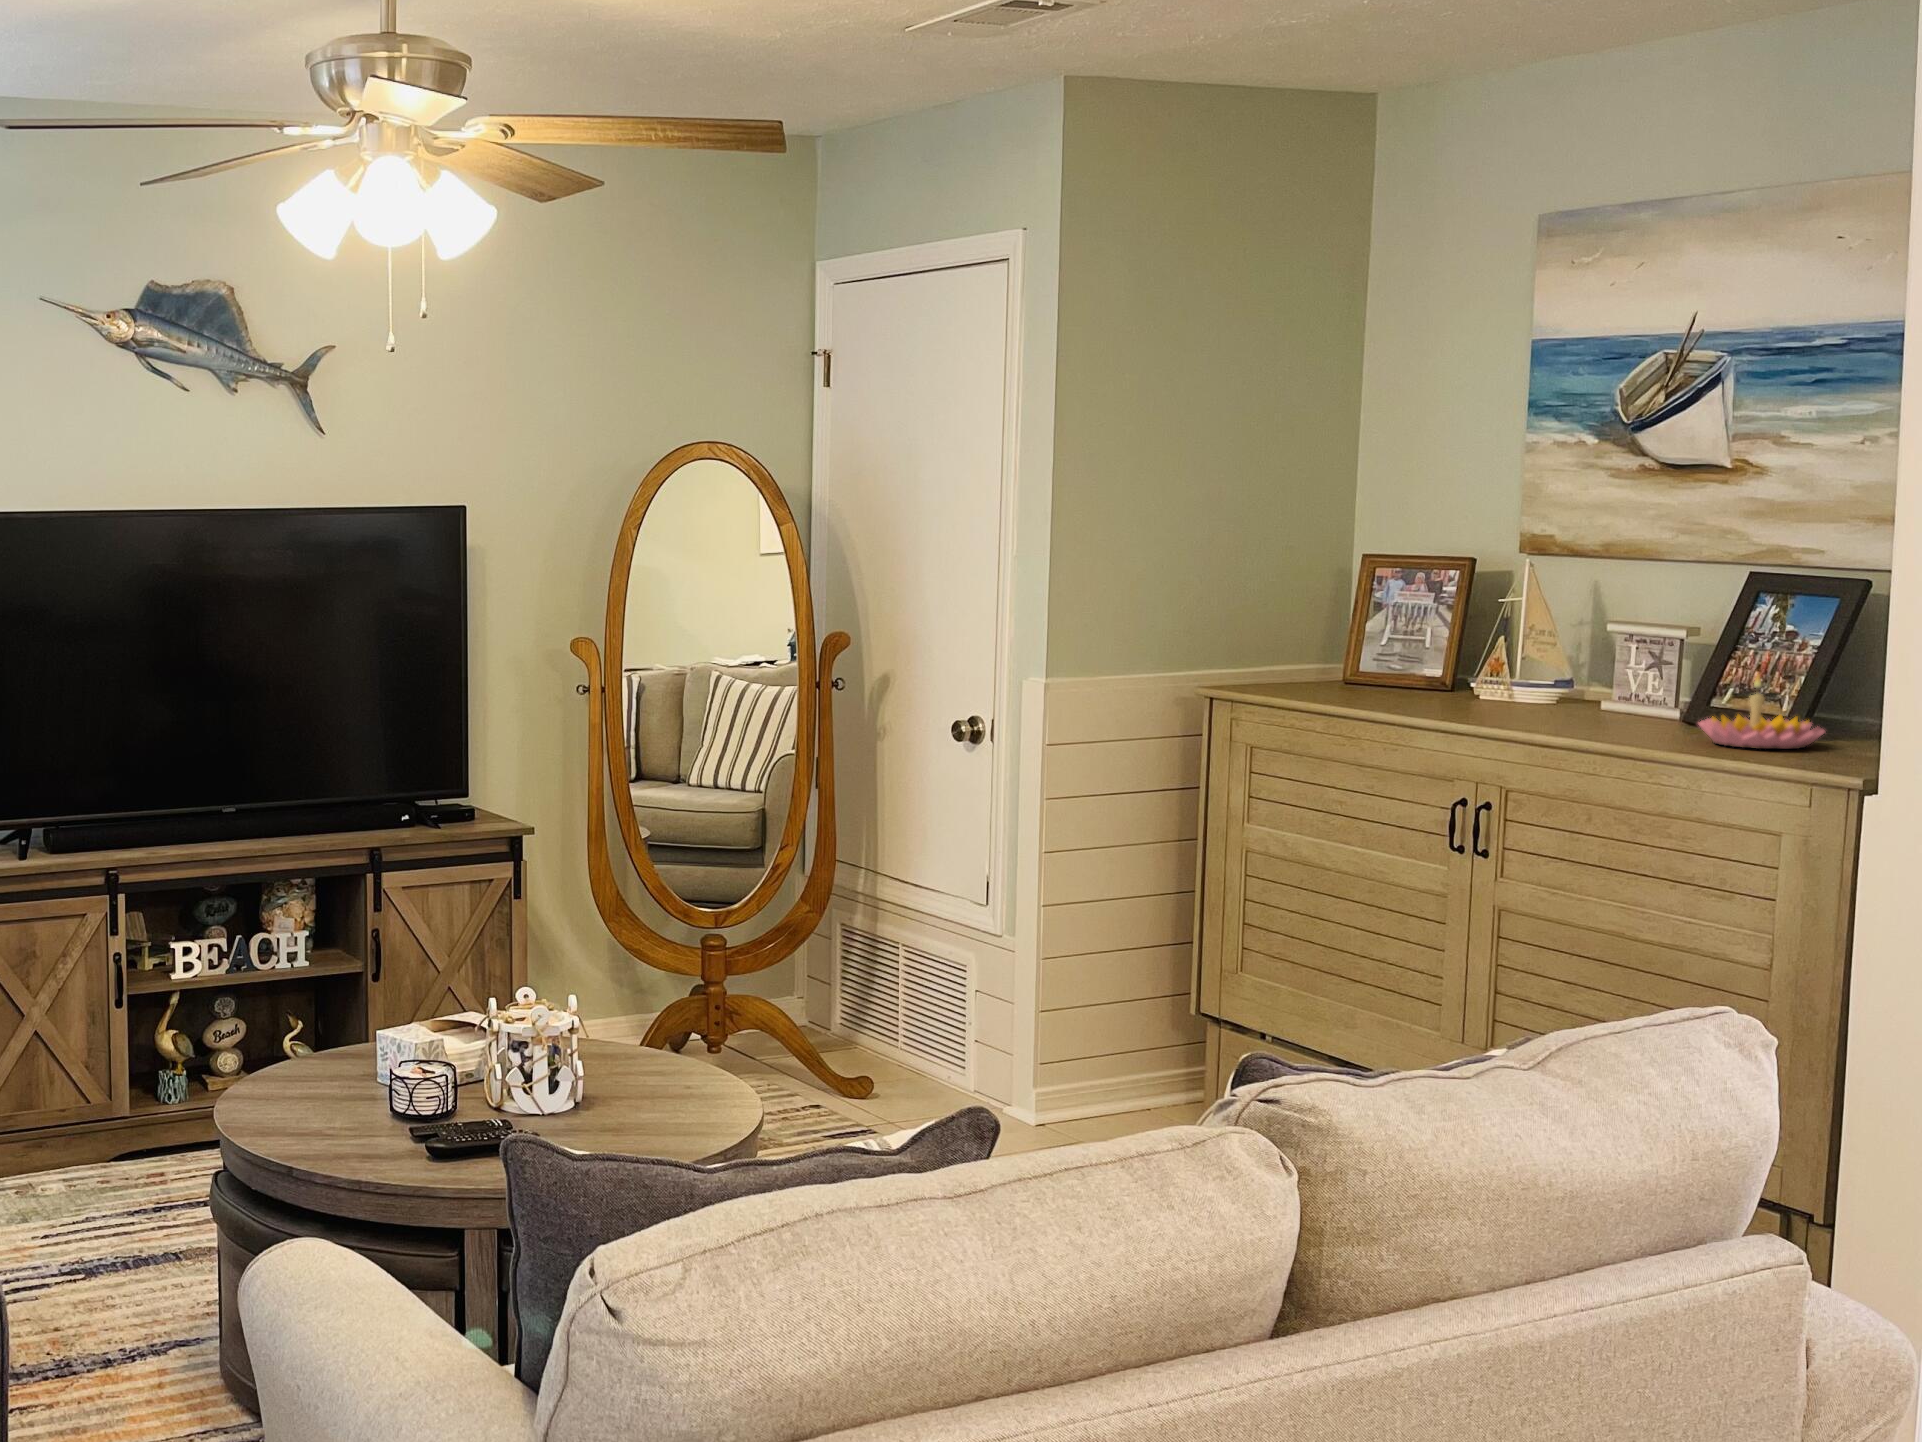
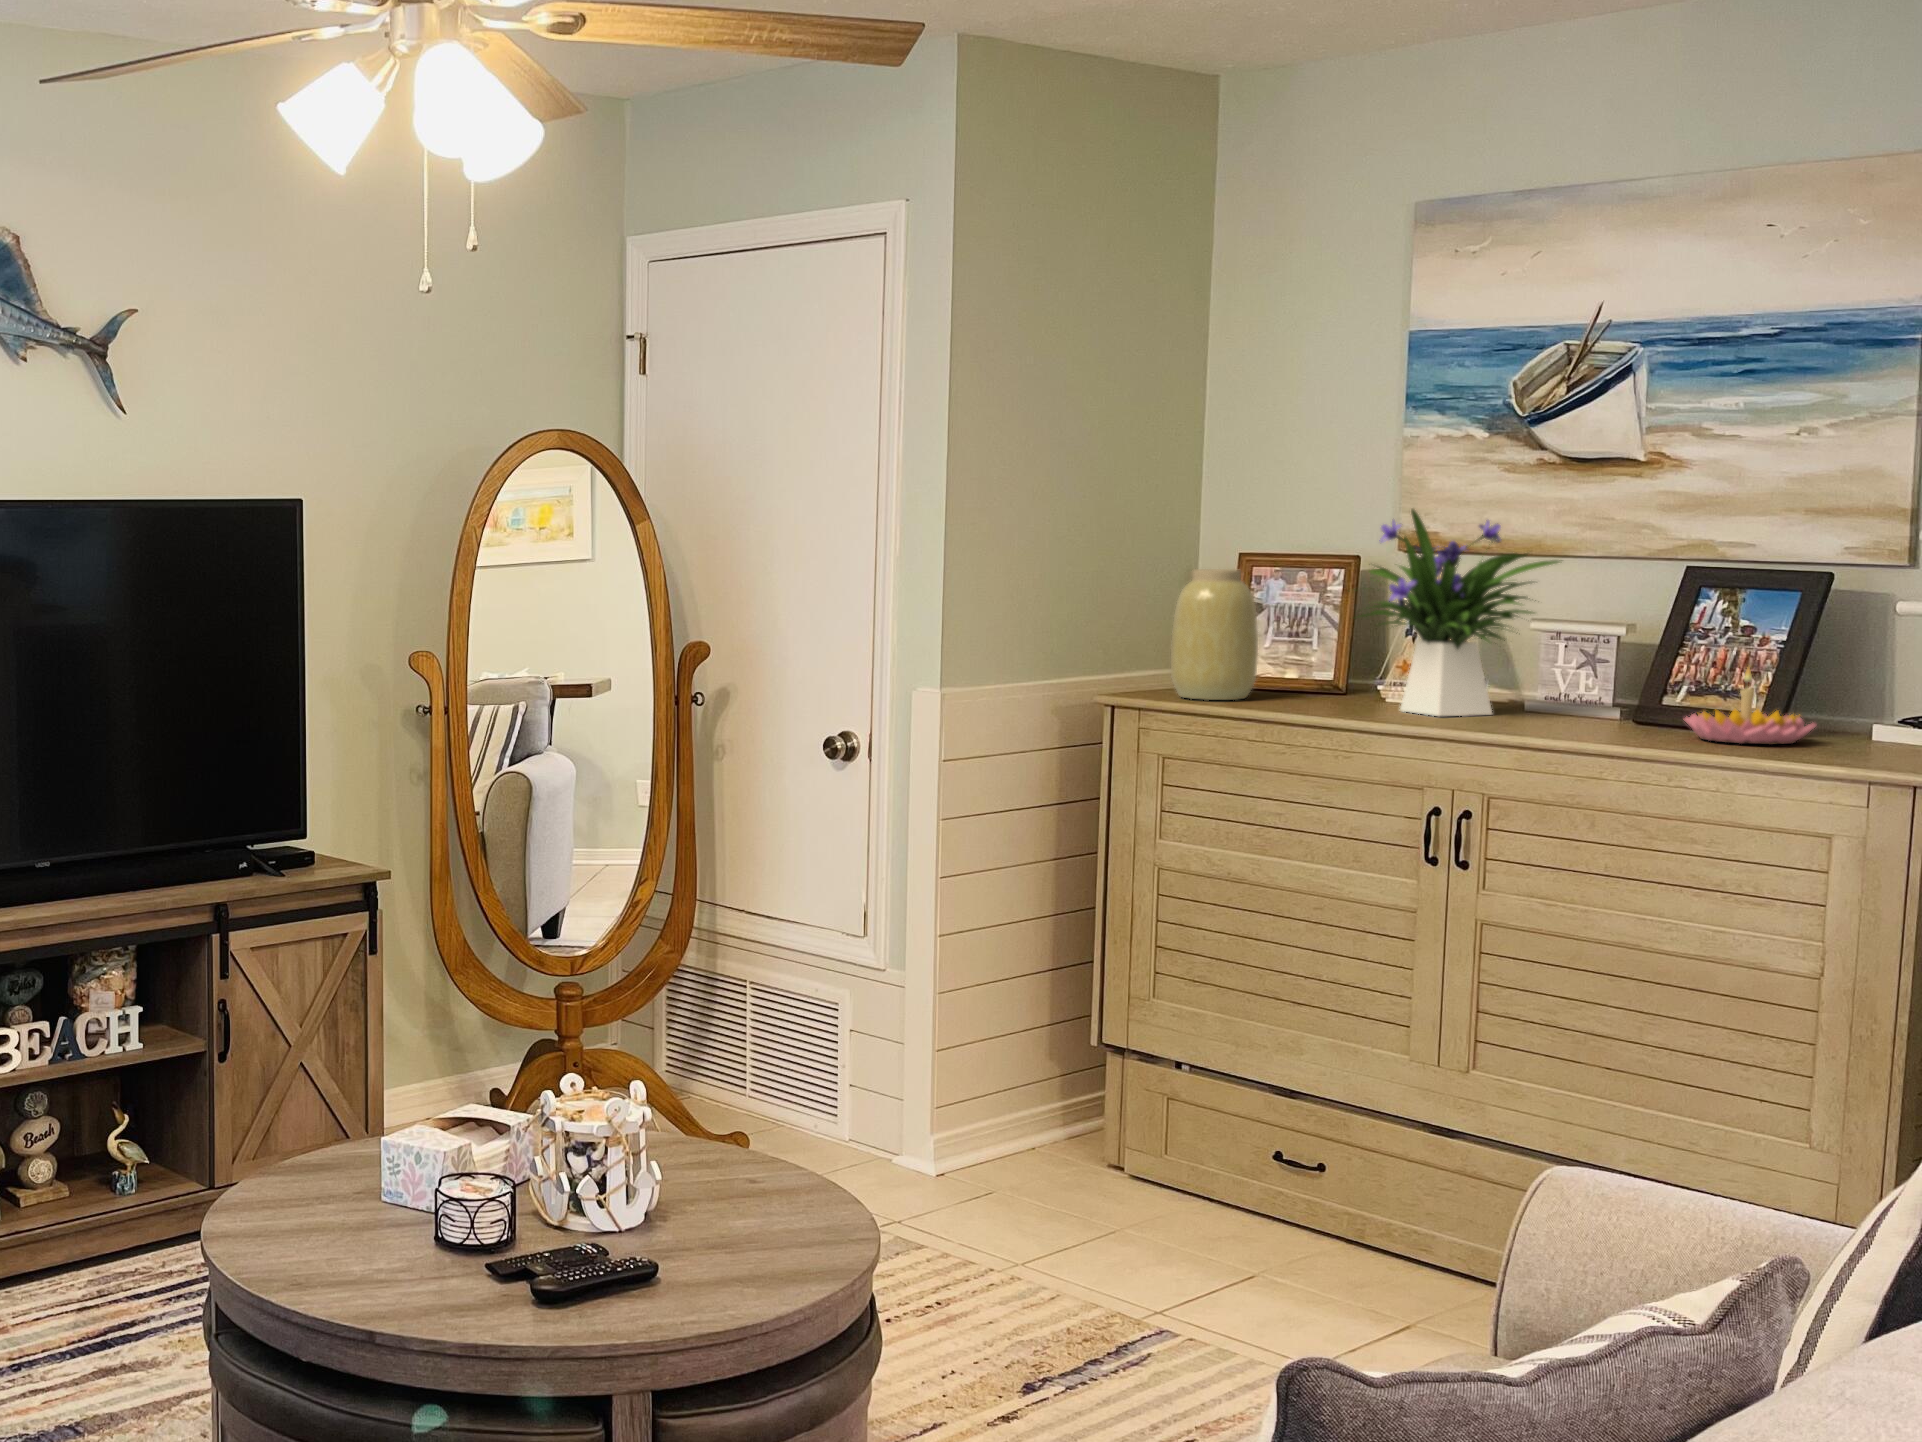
flower arrangement: none [1412,515,1615,714] -> present [1362,509,1559,716]
vase: none [1277,569,1360,694] -> present [1171,569,1258,700]

